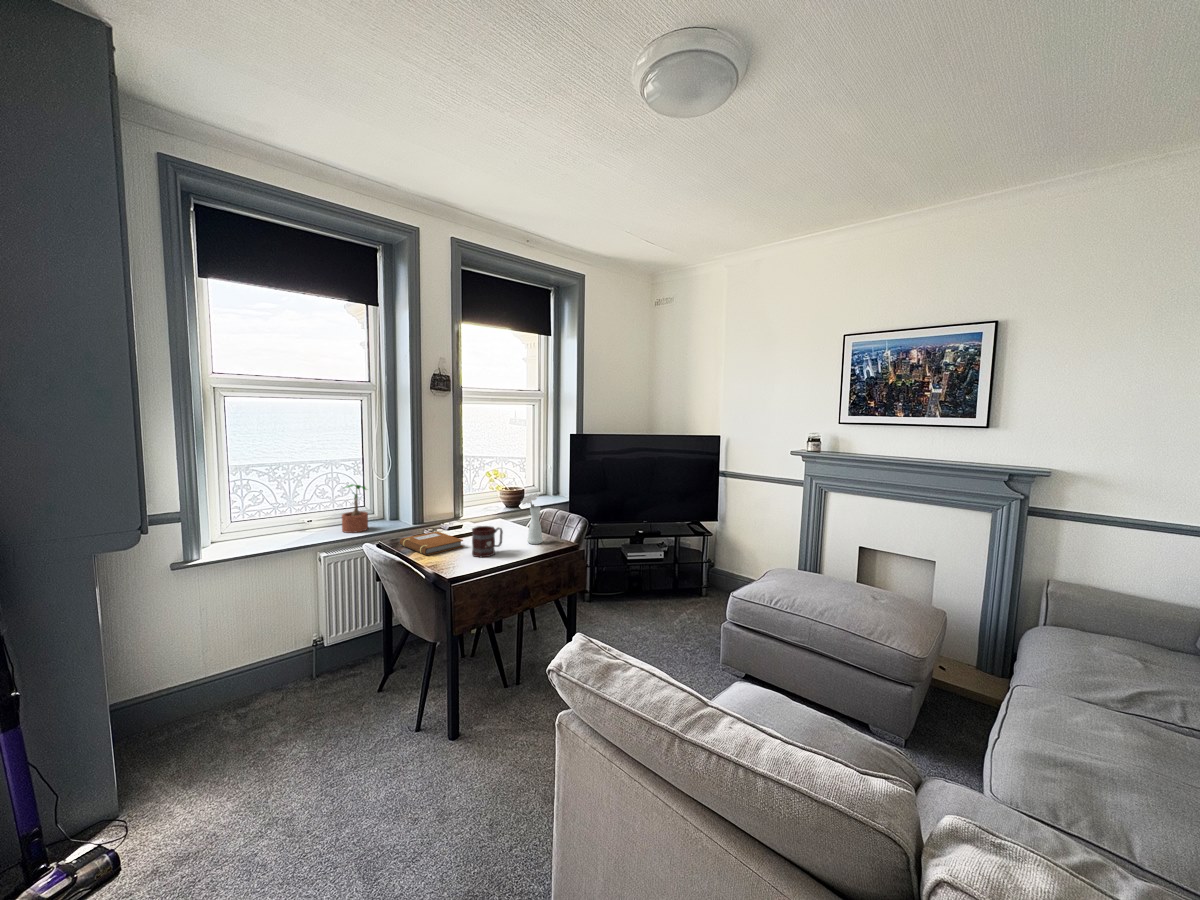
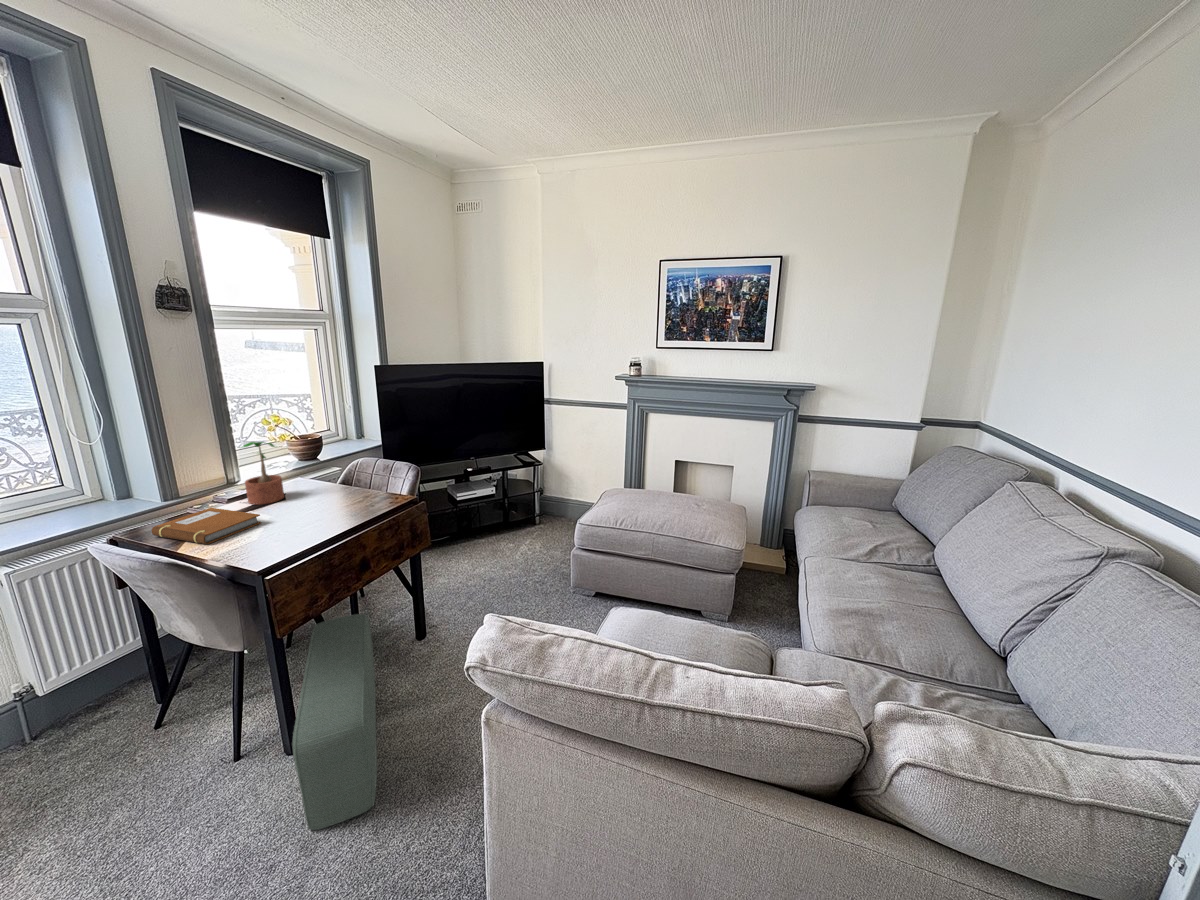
potted plant: present [342,484,368,533] -> present [243,442,284,504]
vase: present [521,493,543,544] -> none [336,443,372,505]
mug: present [472,526,503,557] -> none [274,492,320,534]
pouf: none [445,636,524,805] -> present [292,614,377,830]

